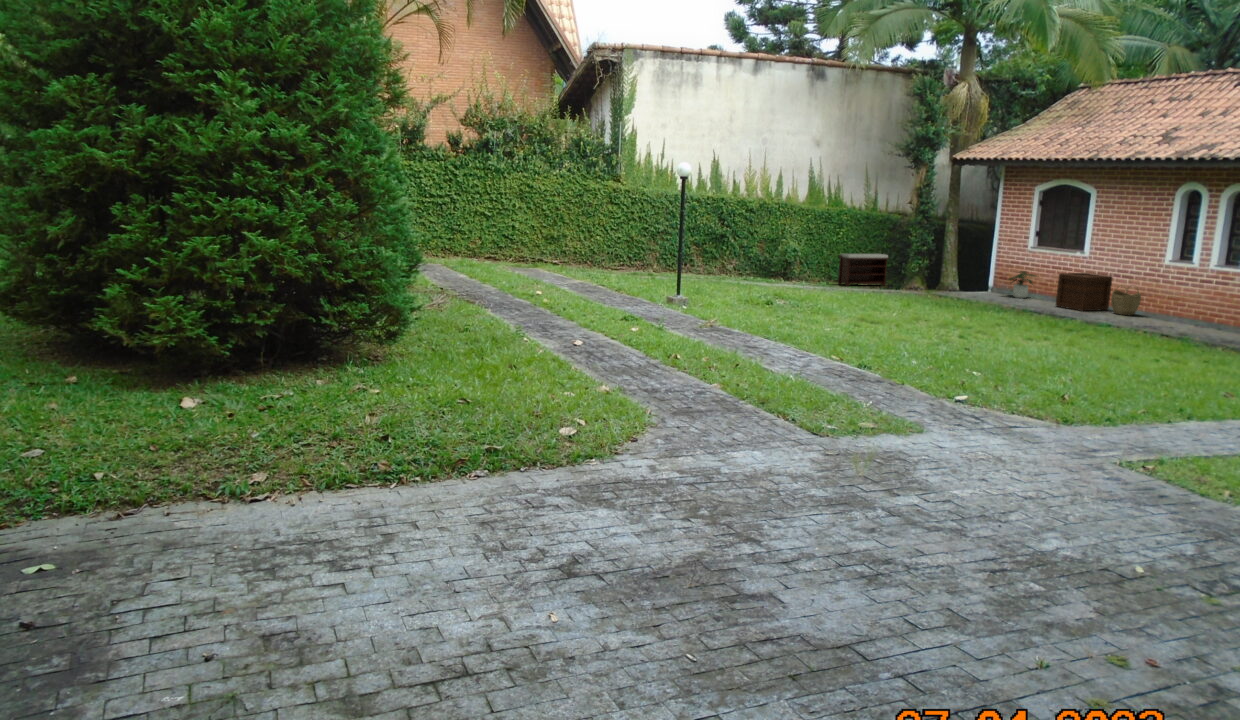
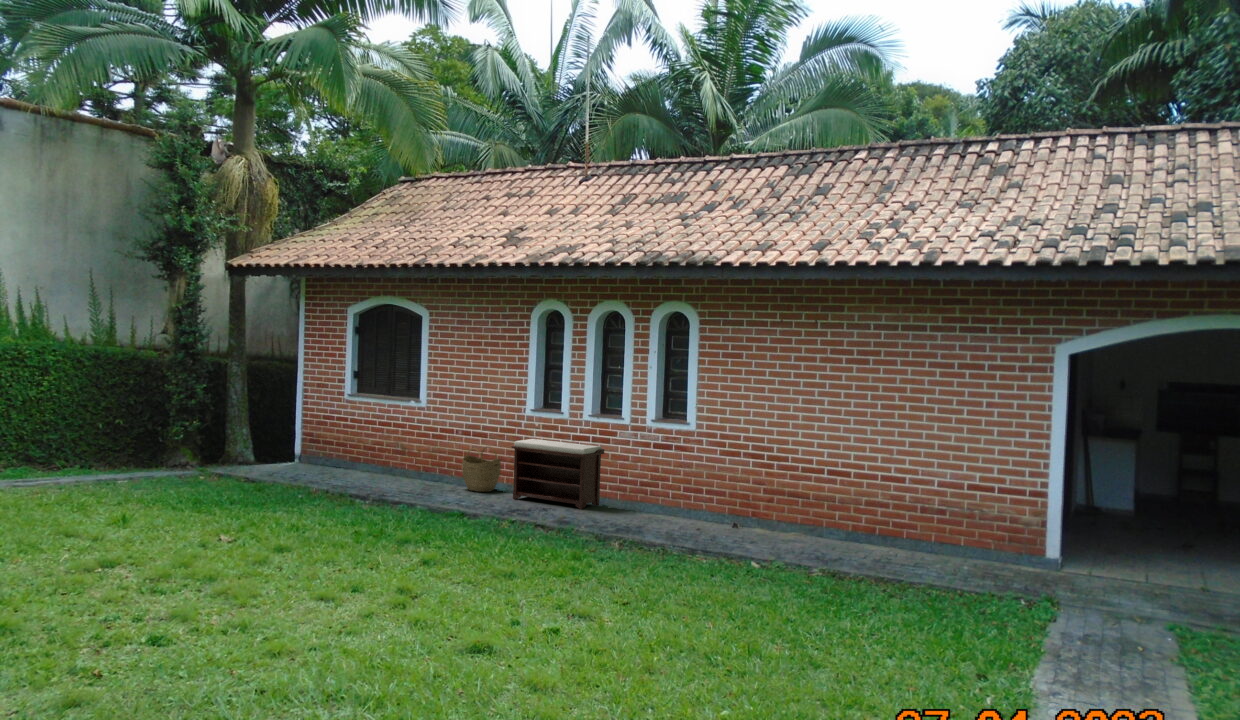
bench: present [838,254,889,286] -> present [512,439,604,509]
potted plant: present [1008,271,1035,298] -> none [315,431,363,472]
wooden crate: present [1056,273,1112,311] -> none [387,431,461,490]

